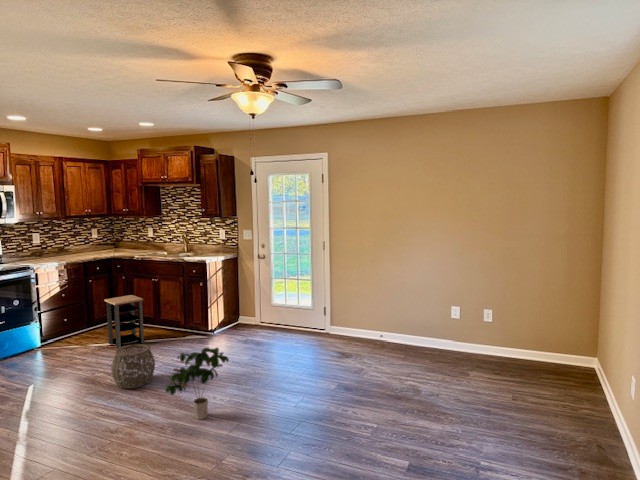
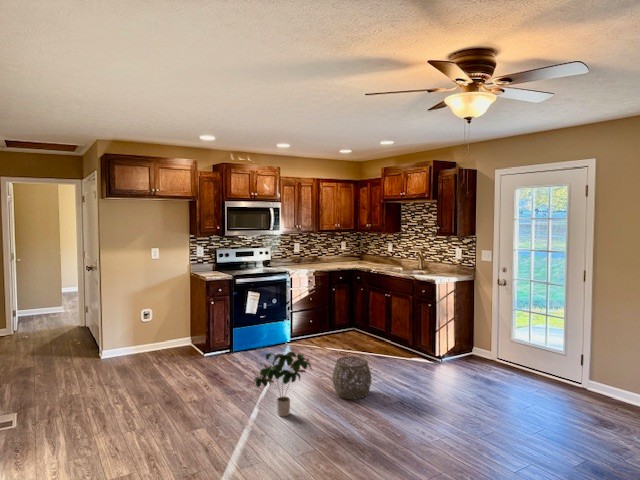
side table: present [104,295,144,349] -> none [340,307,373,357]
potted plant: present [165,348,229,420] -> present [254,352,311,416]

